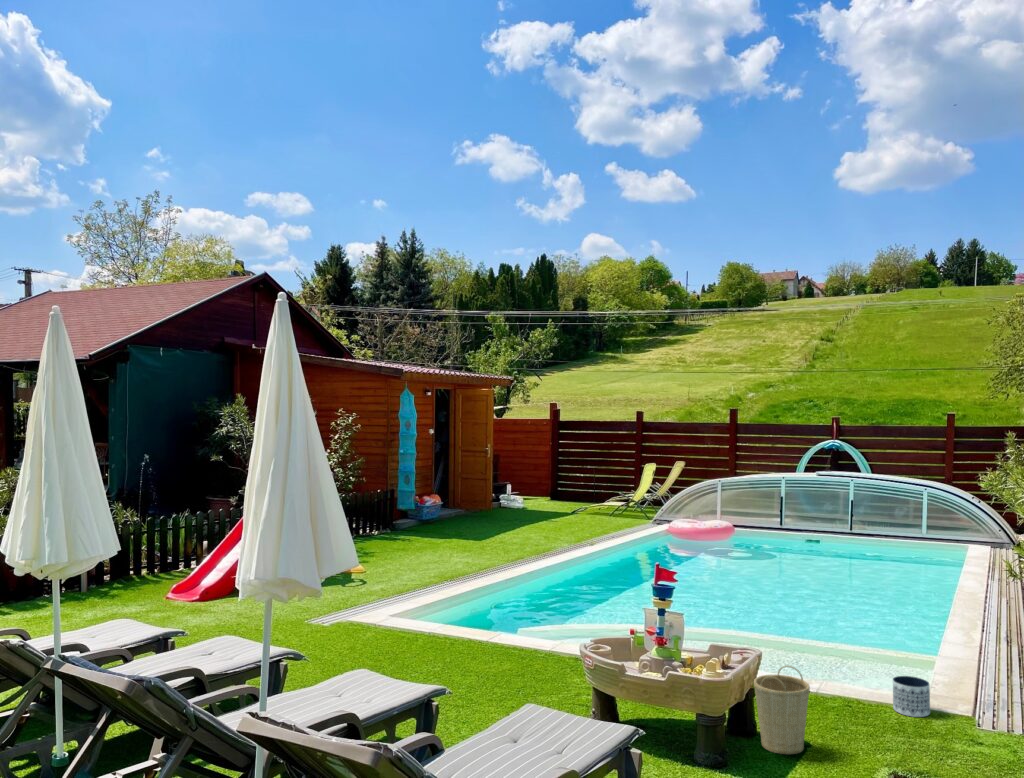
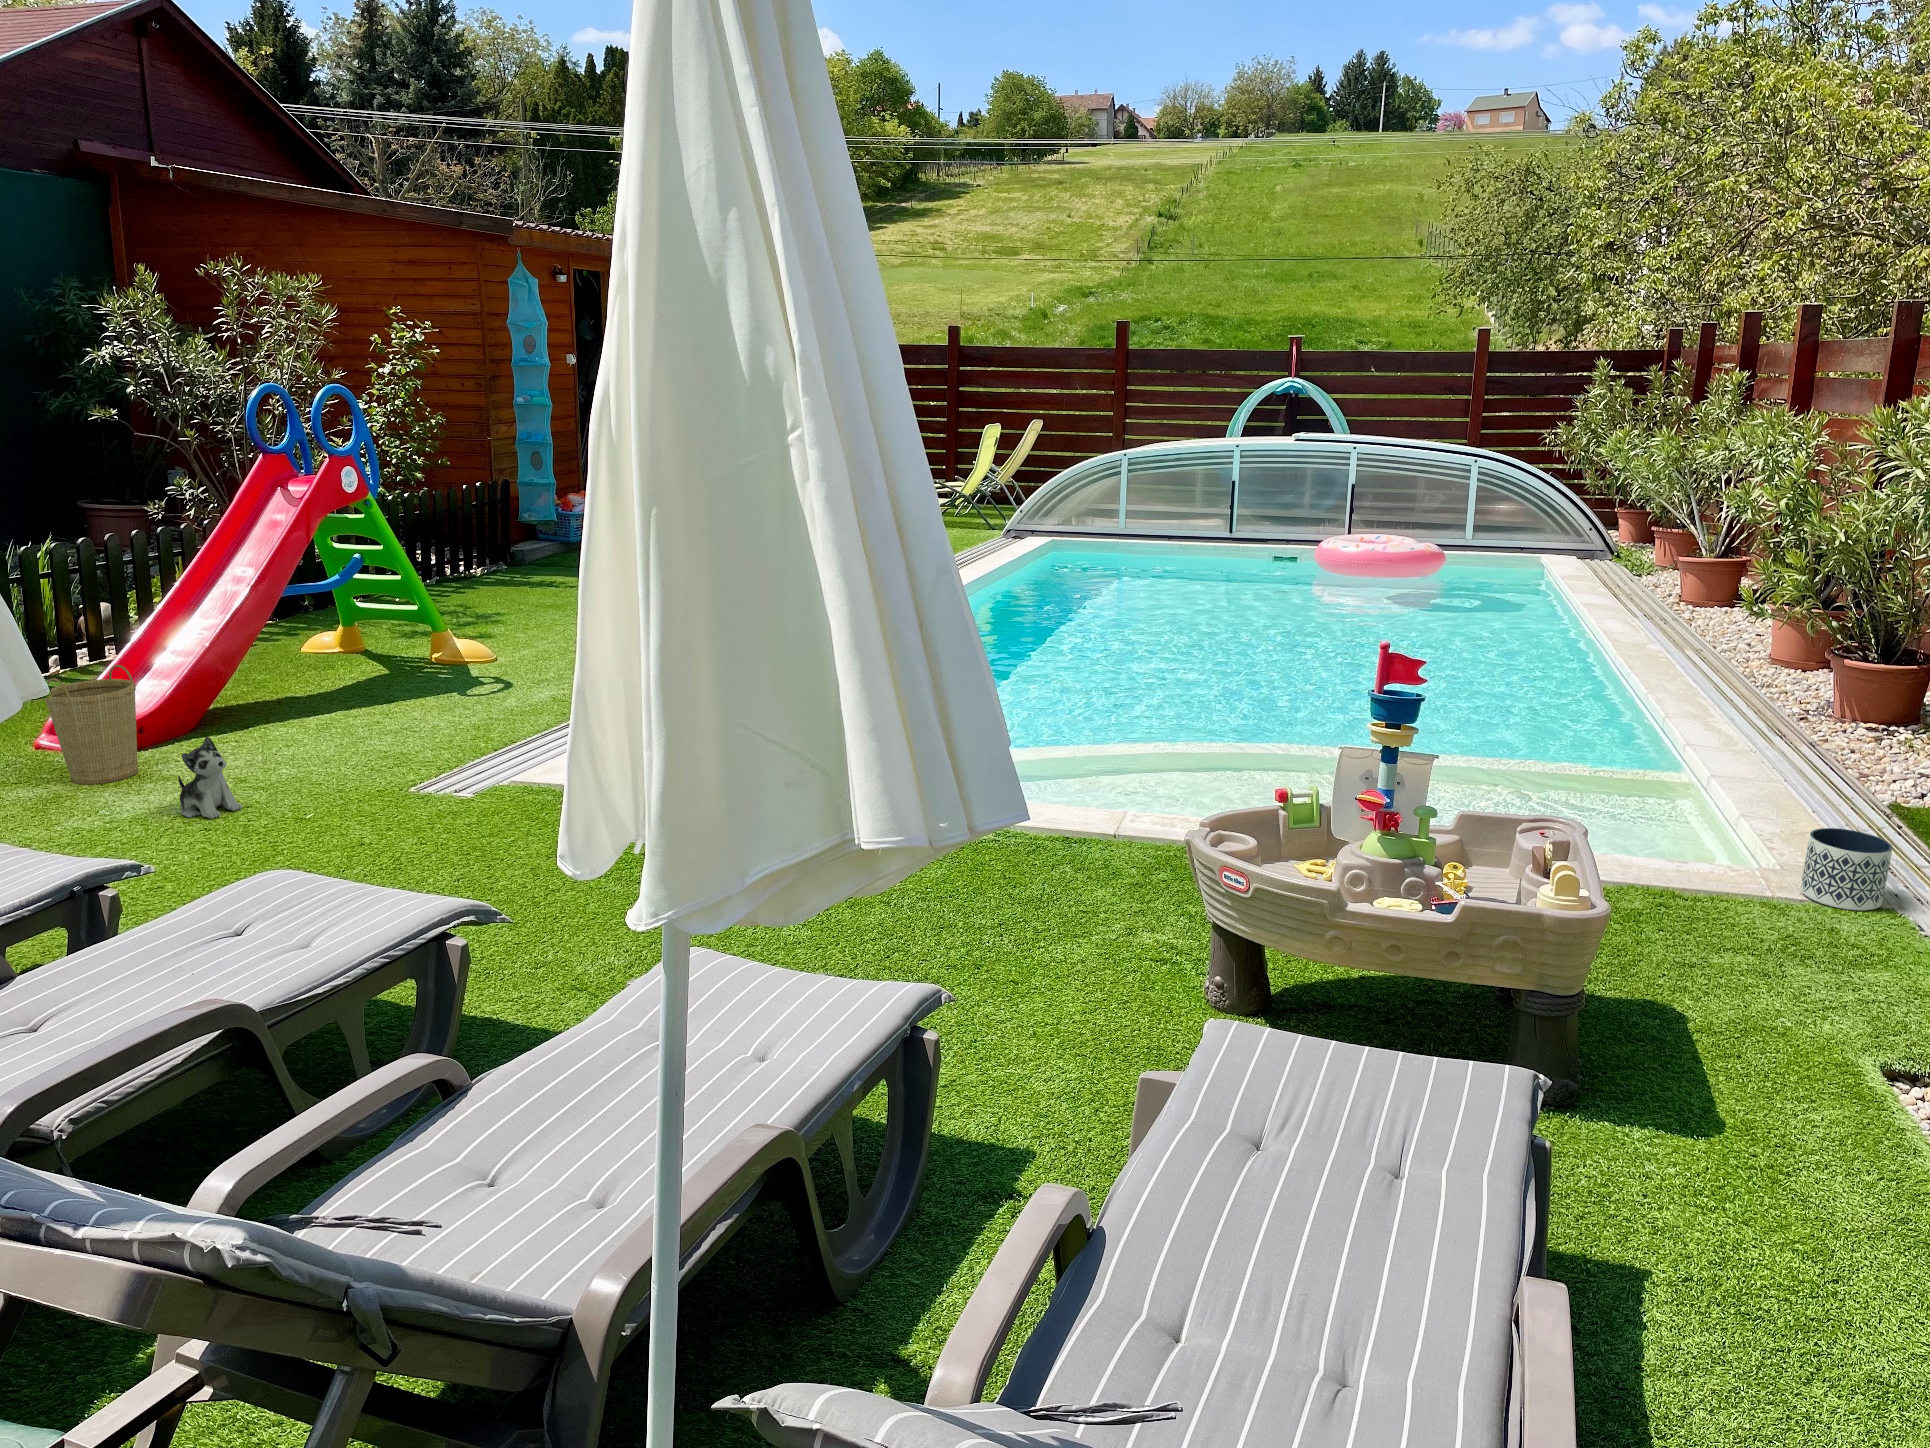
plush toy: none [210,594,234,629] -> present [178,736,242,819]
basket: present [754,666,810,754] -> present [45,665,138,784]

